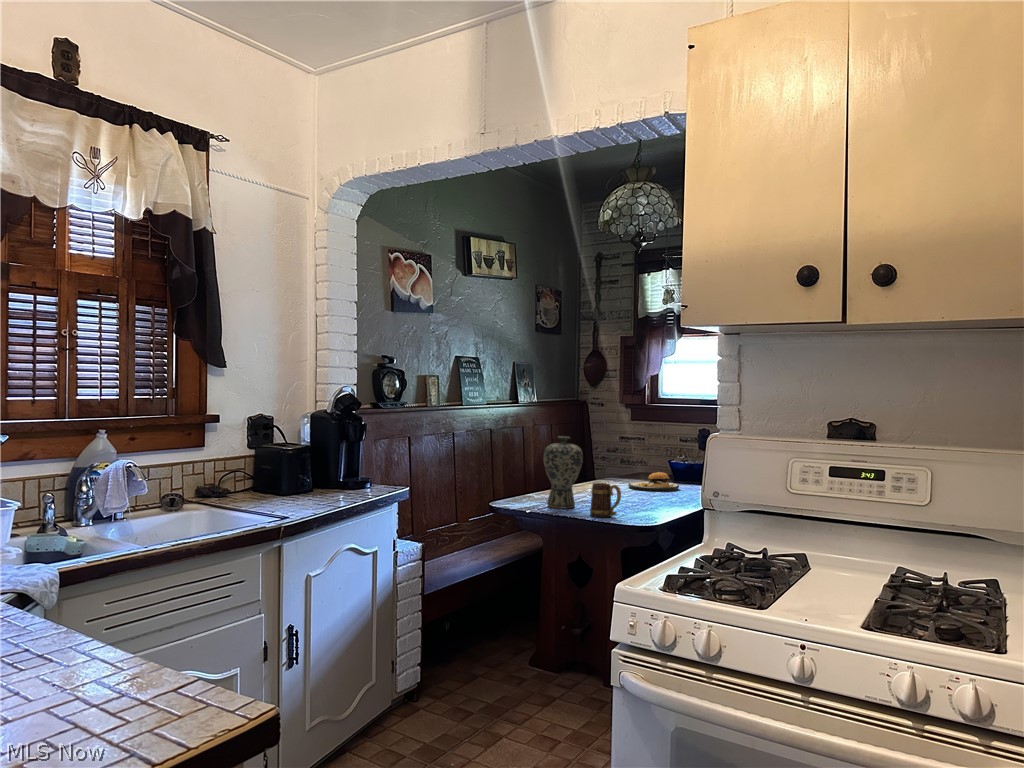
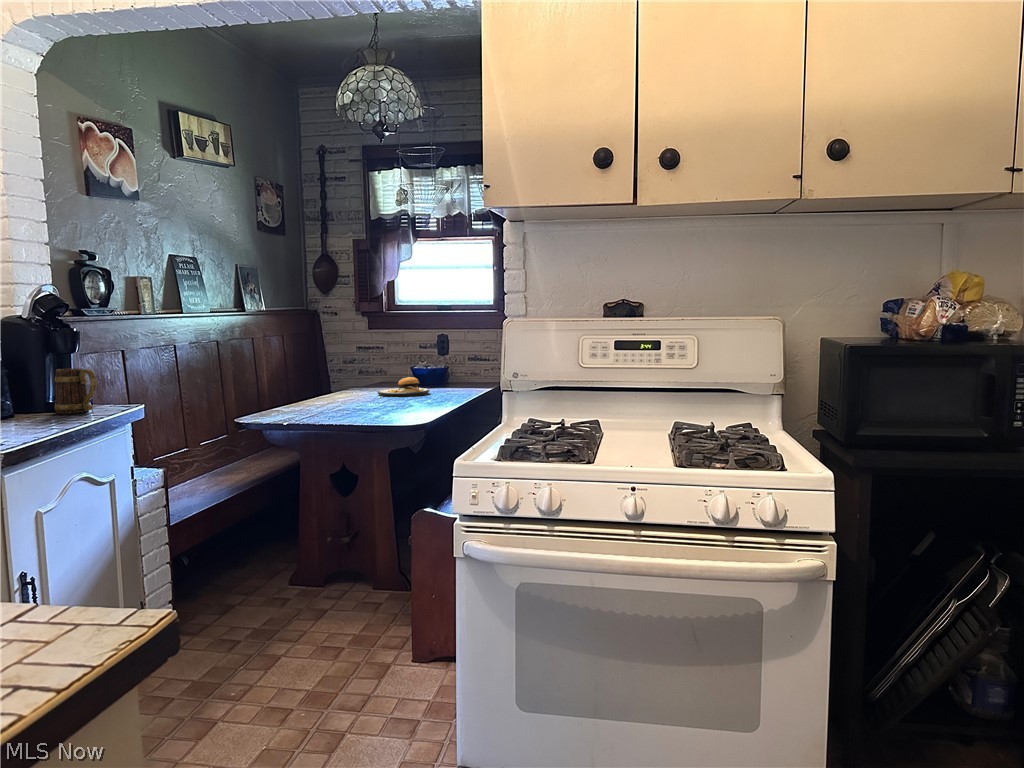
vase: present [544,436,583,509] -> none [297,339,341,417]
mug: present [590,483,621,517] -> present [55,368,97,414]

